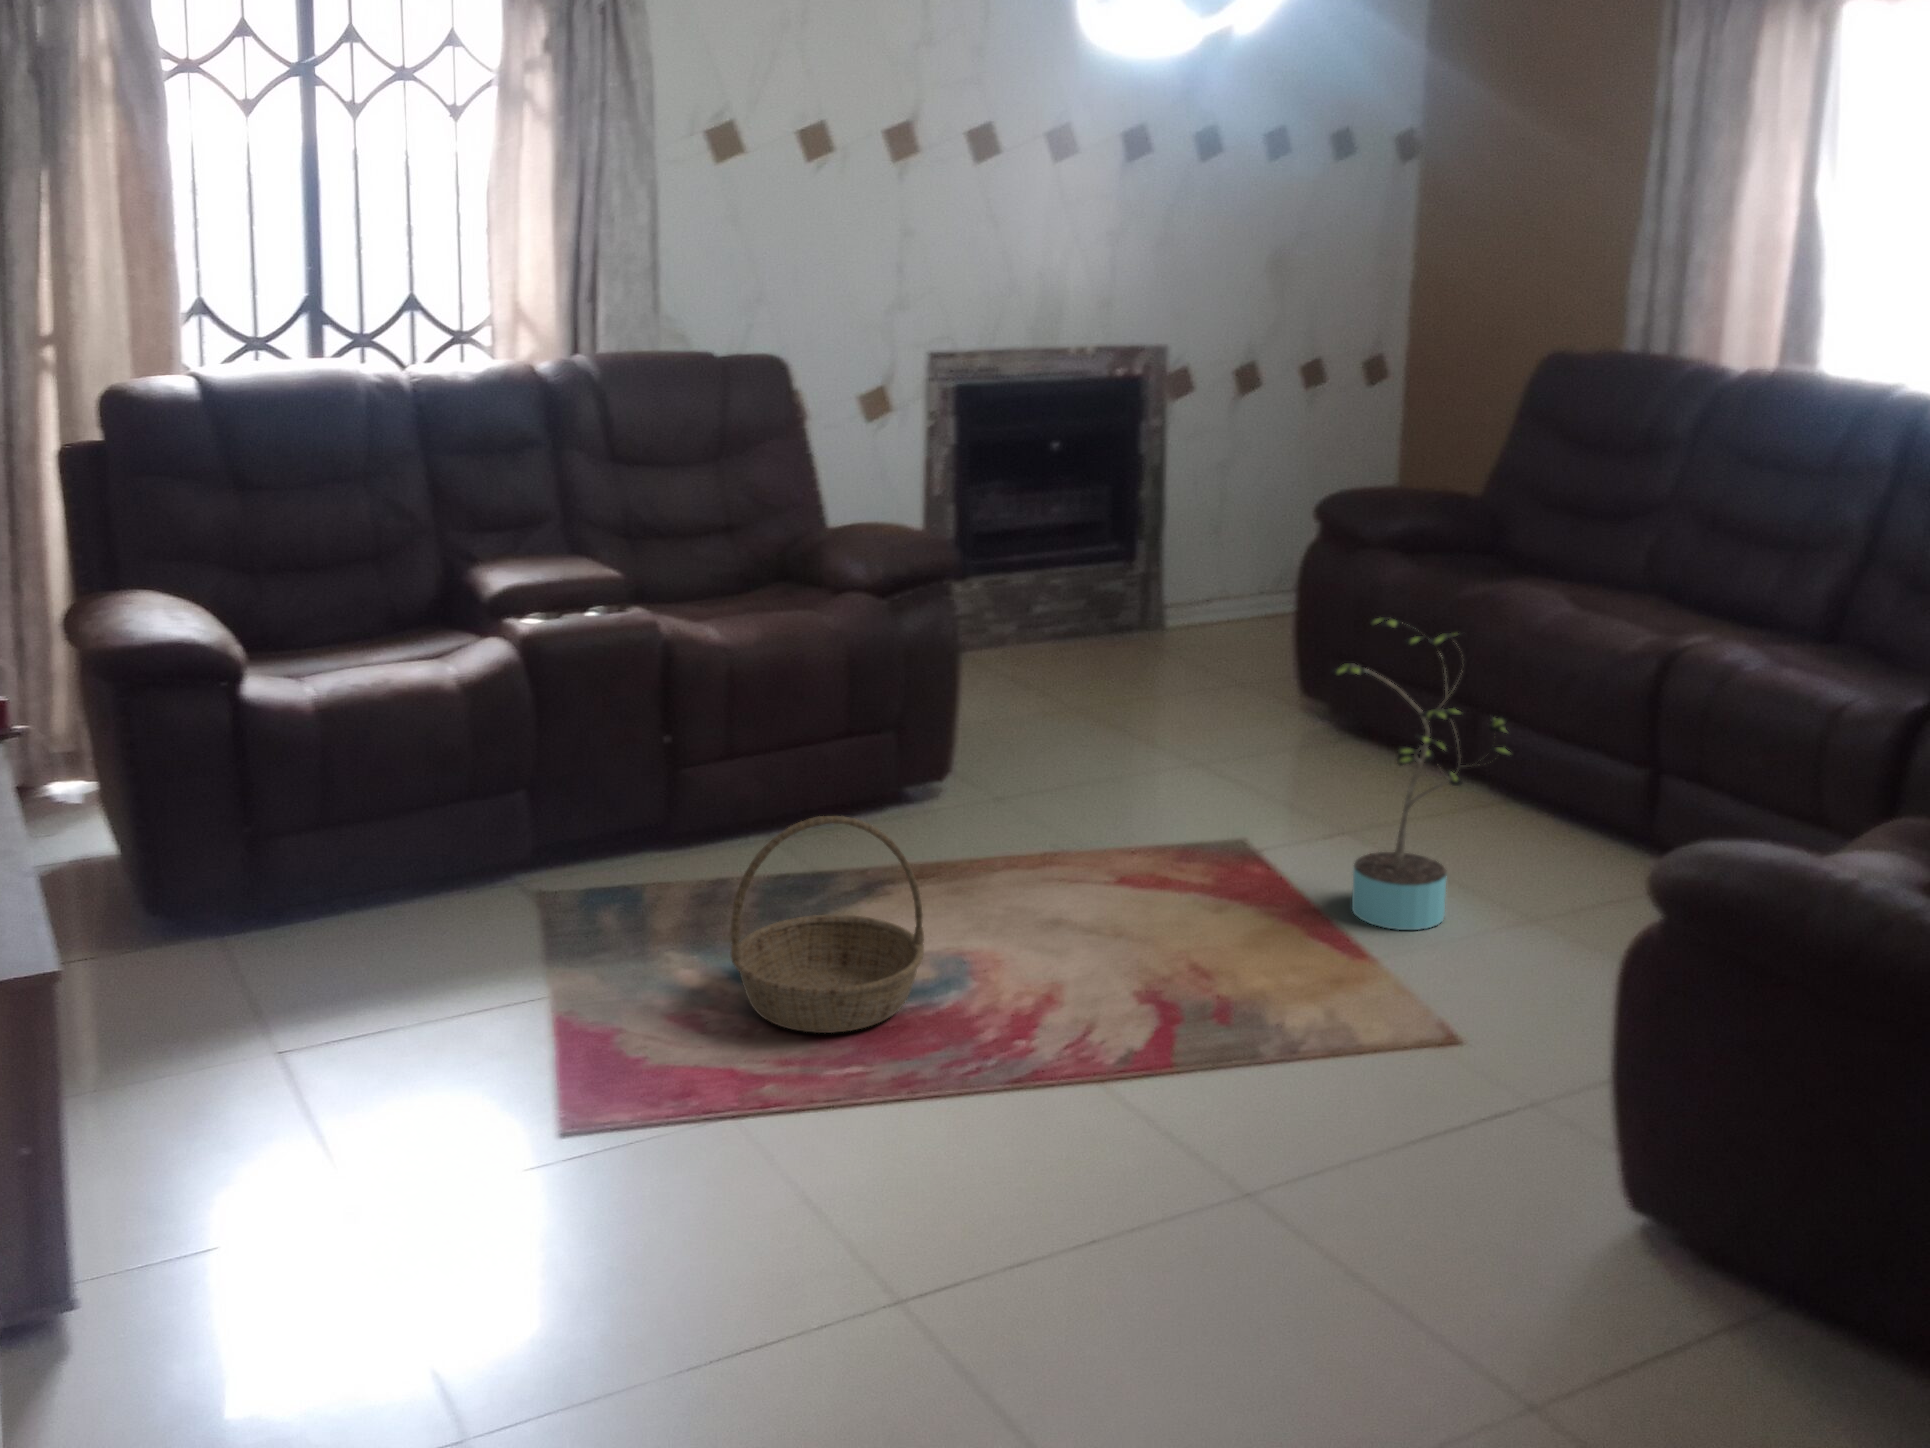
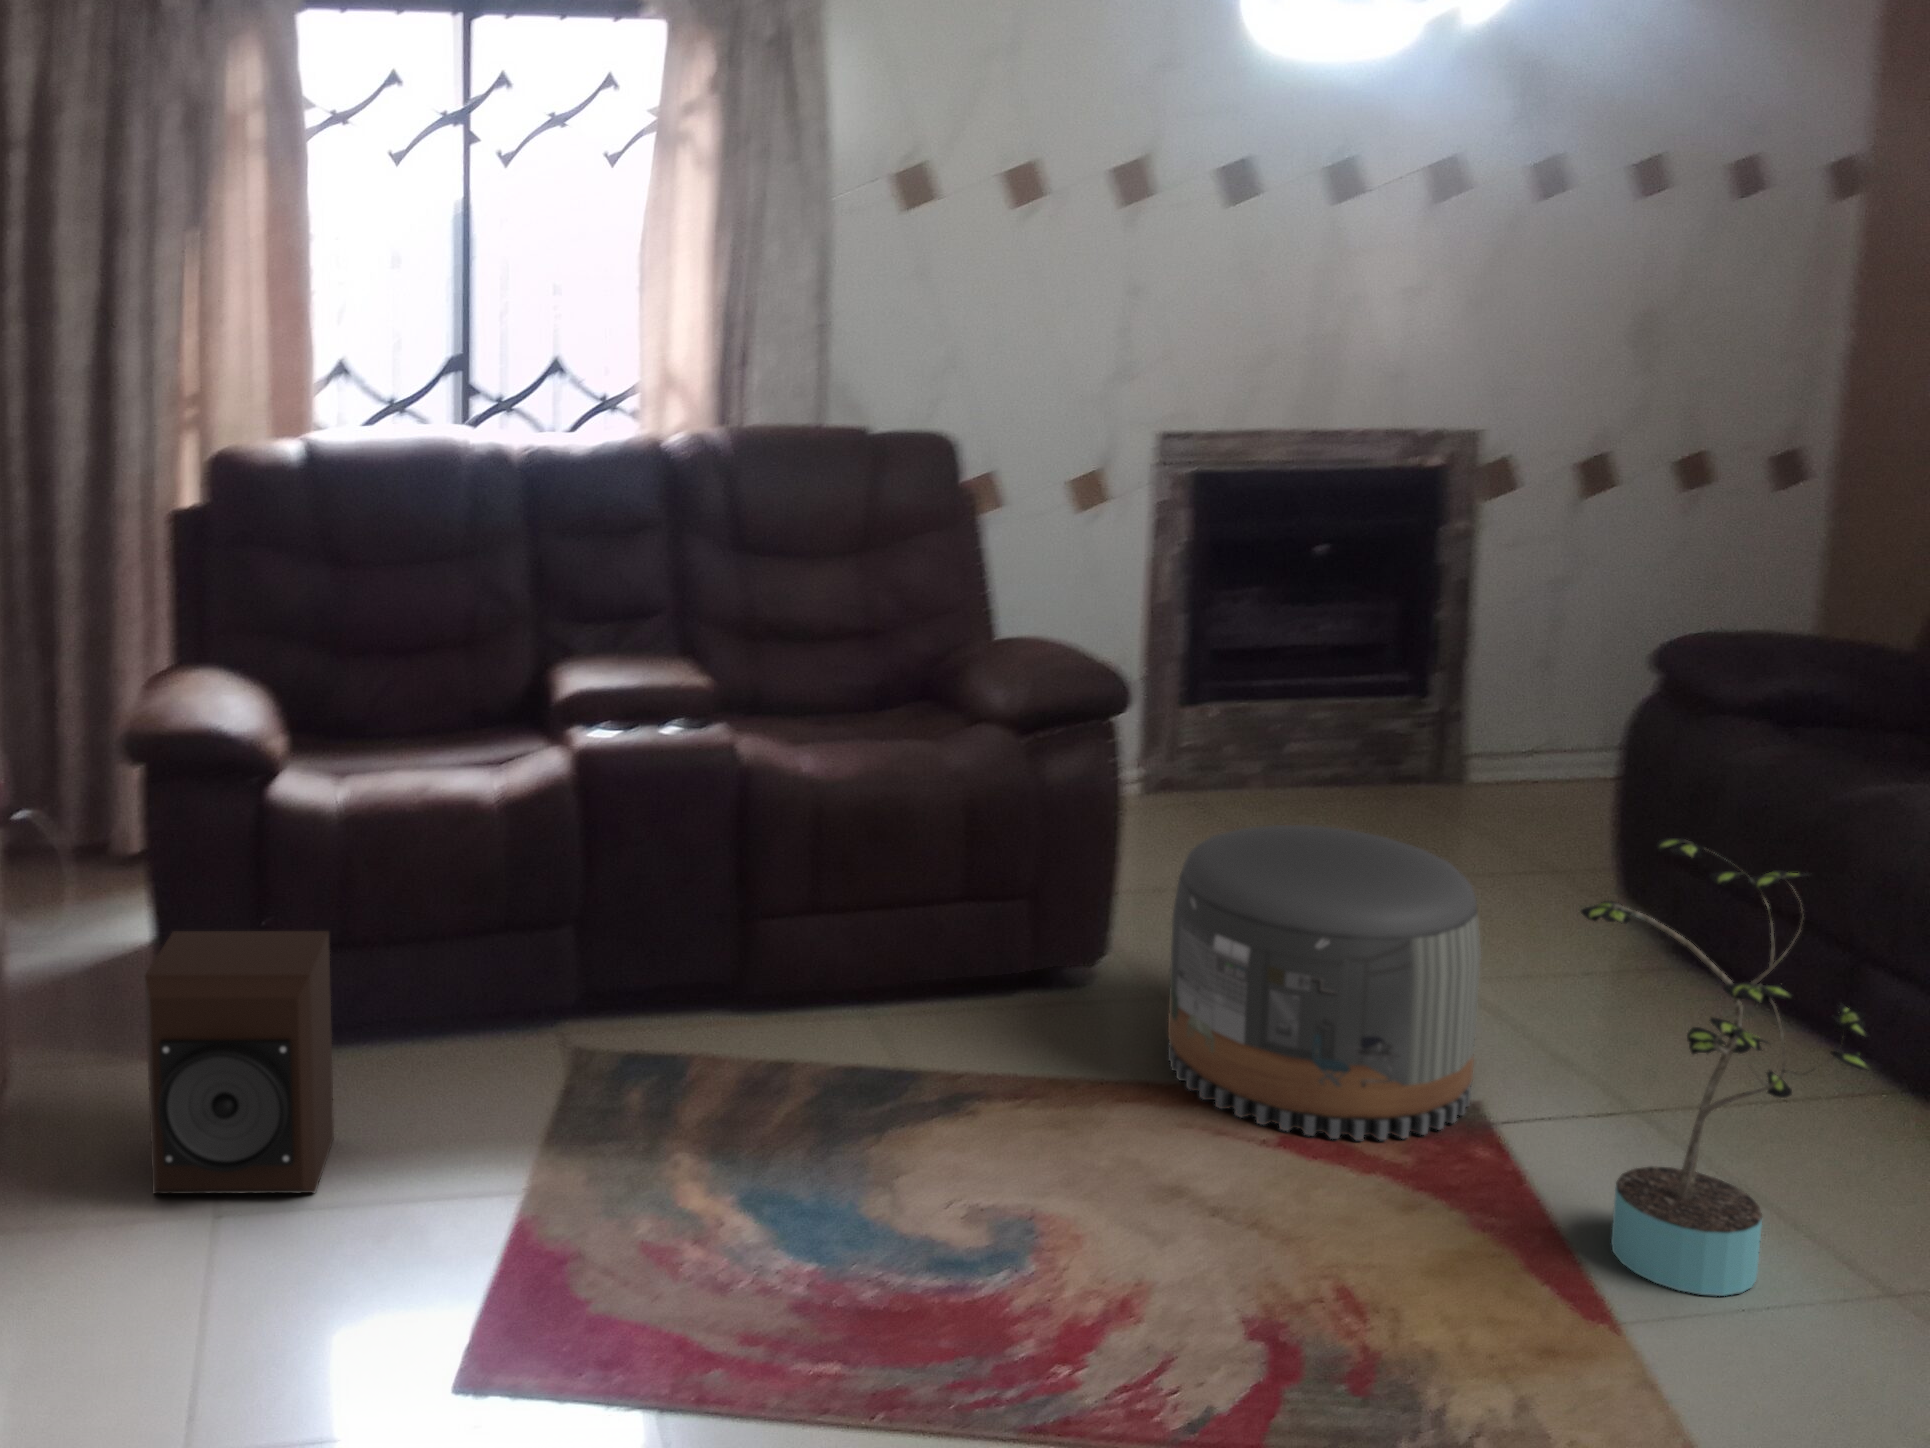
pouf: none [1016,648,1242,874] -> present [1168,825,1481,1140]
speaker: none [194,802,362,1052] -> present [145,931,334,1194]
basket: present [731,816,924,1033] -> none [721,1026,965,1307]

